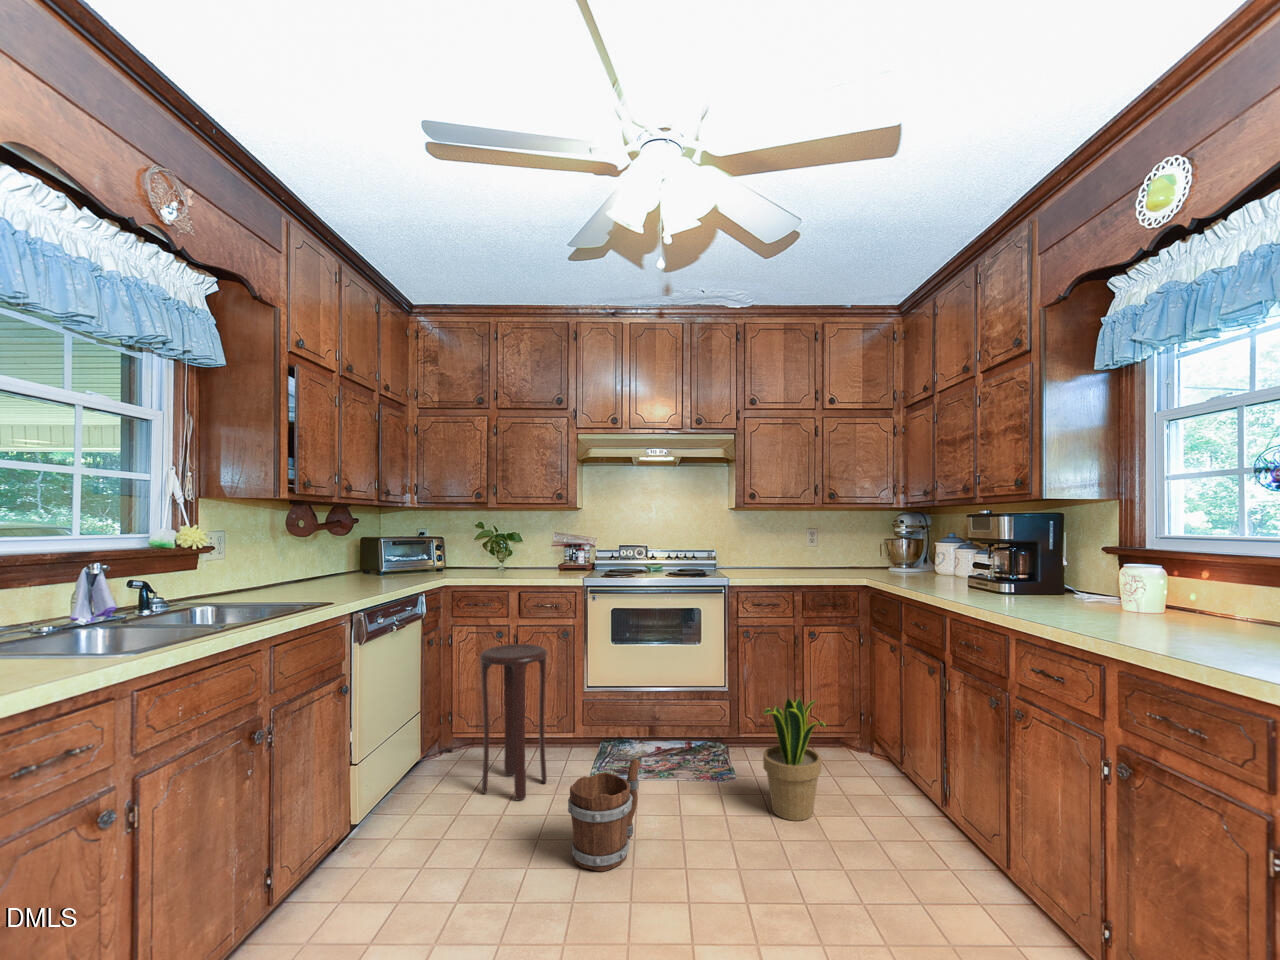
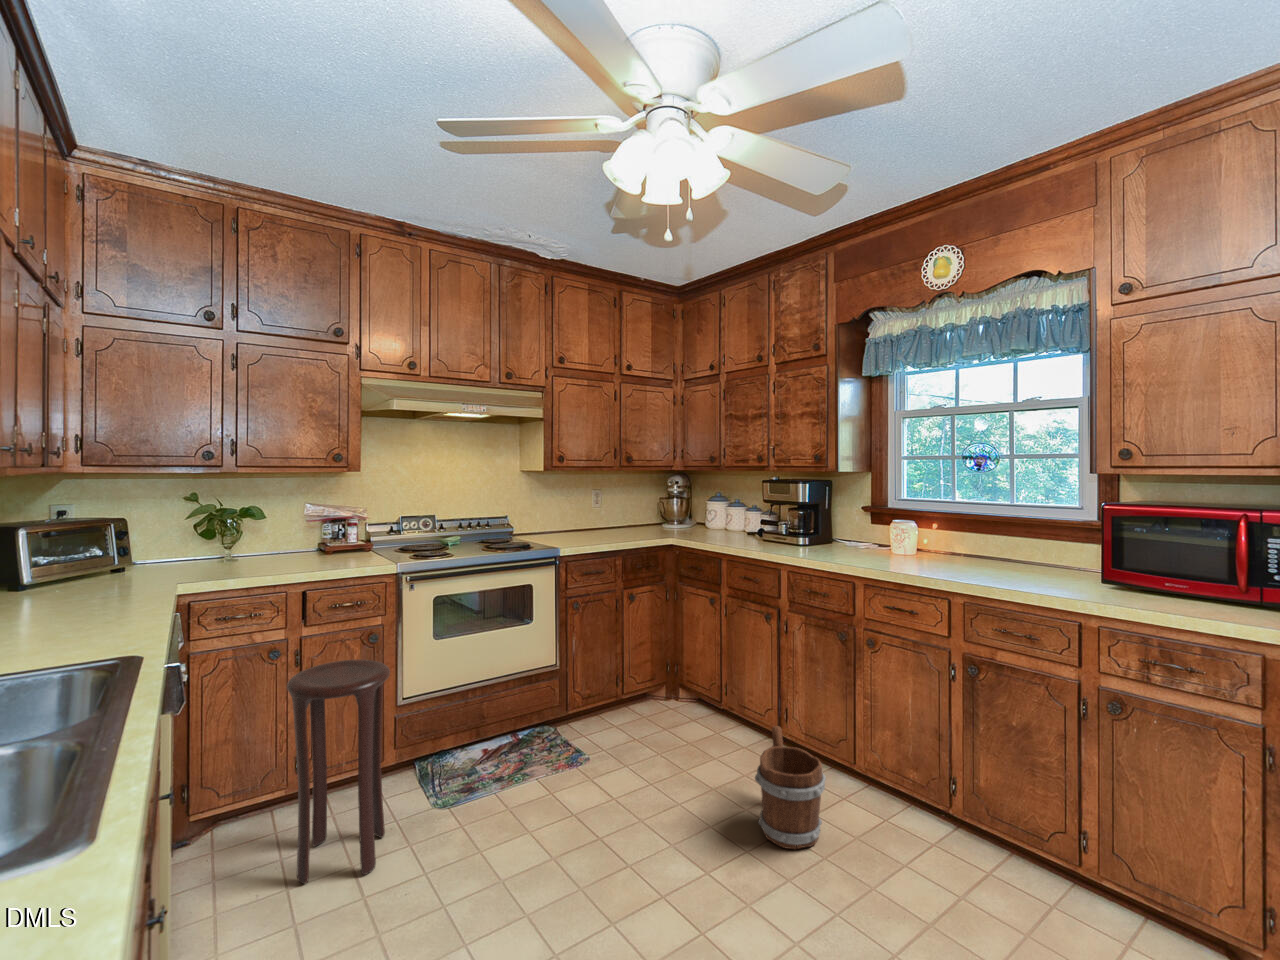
potted plant: present [763,698,826,821] -> none [644,661,710,786]
bucket: present [568,759,640,872] -> present [755,726,826,849]

